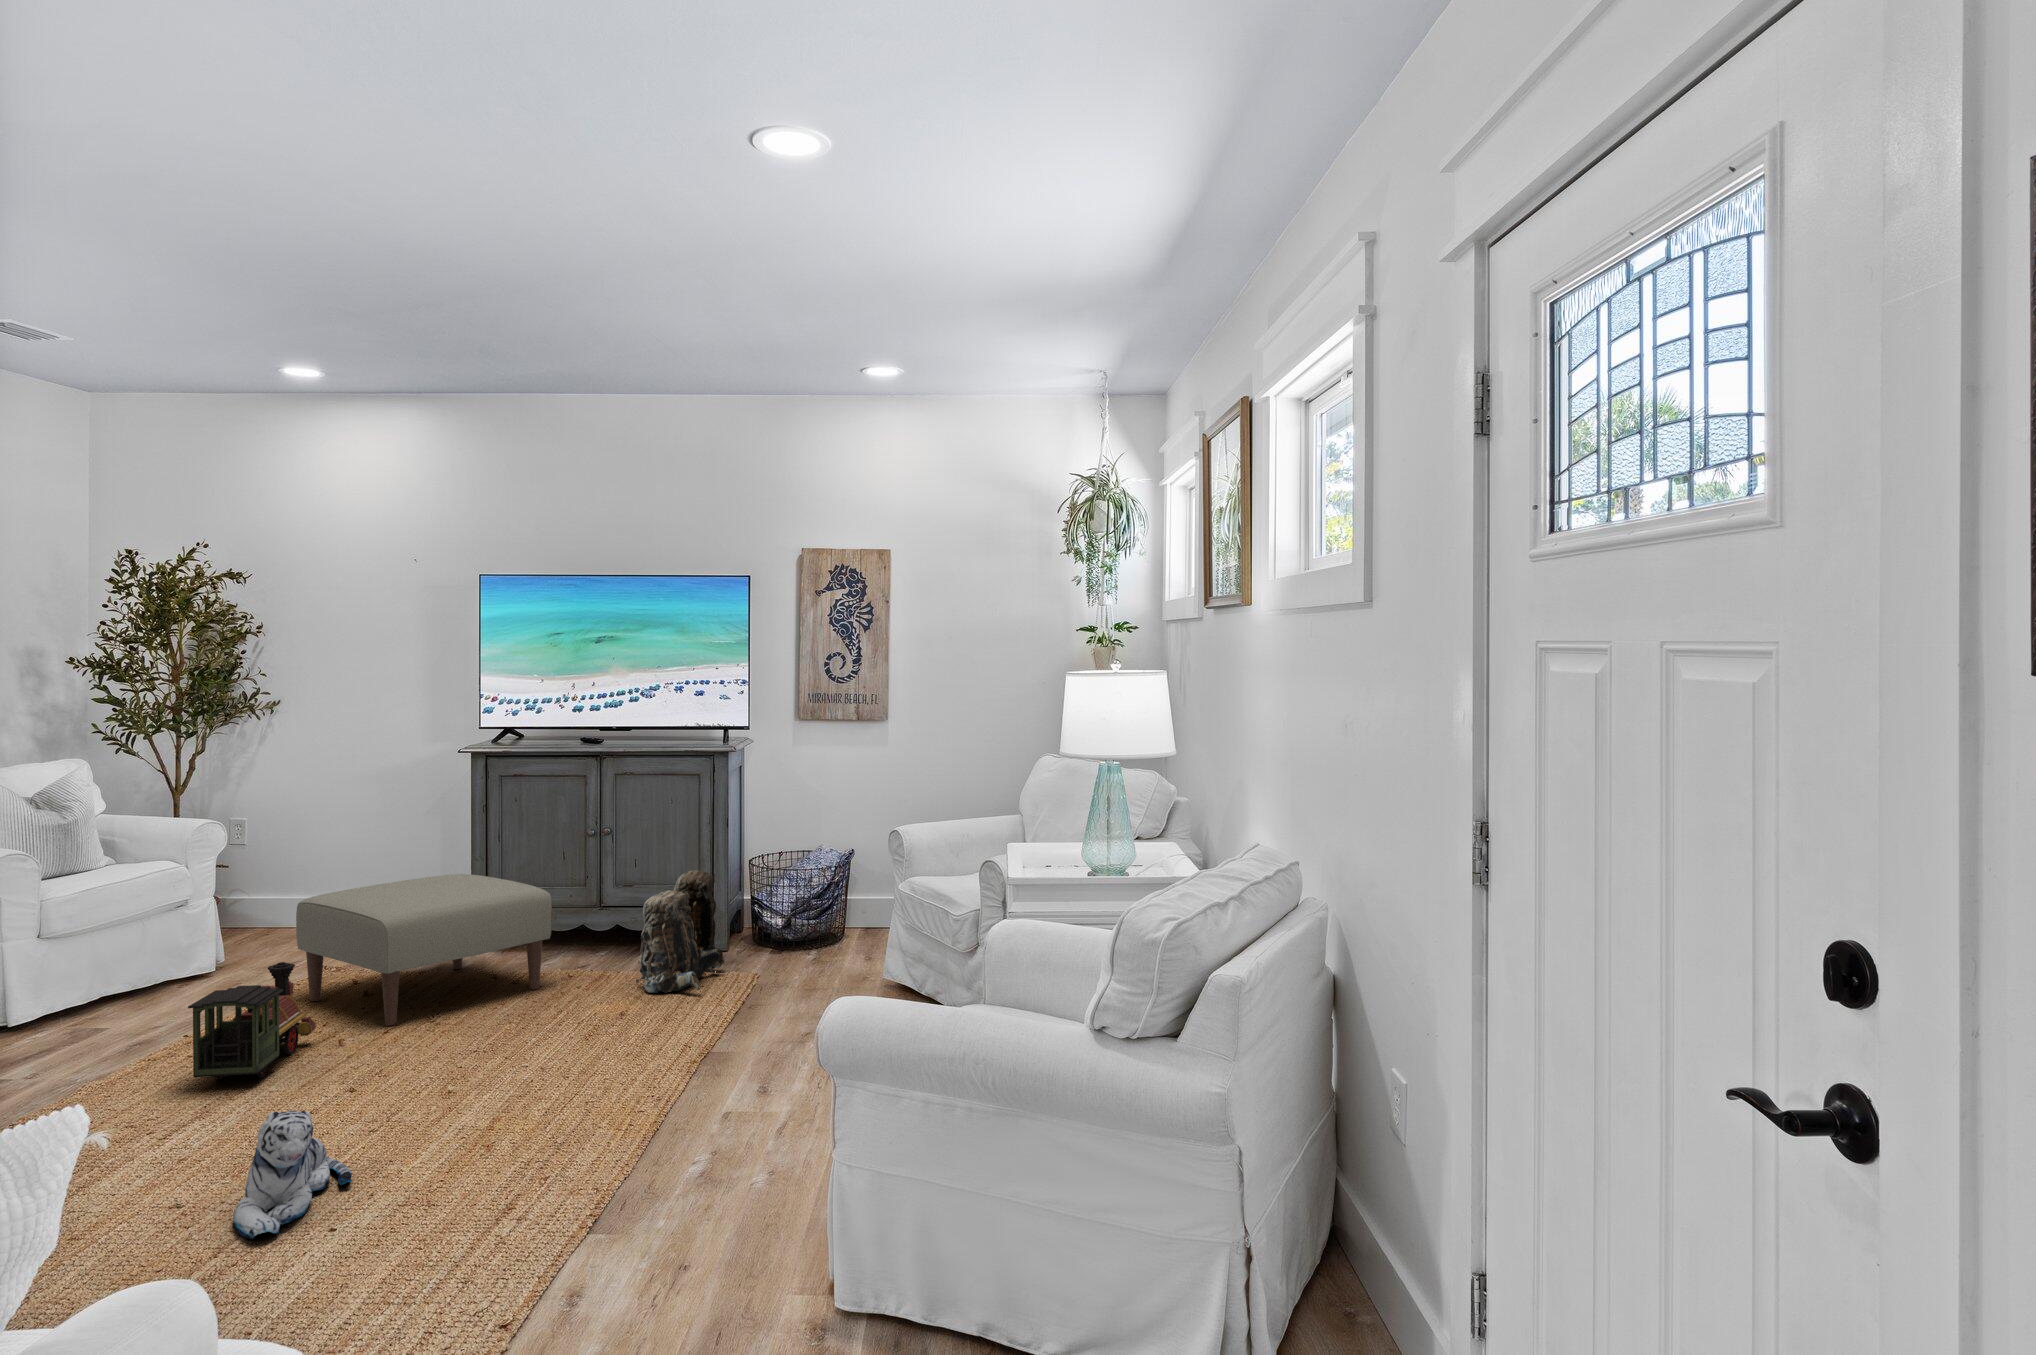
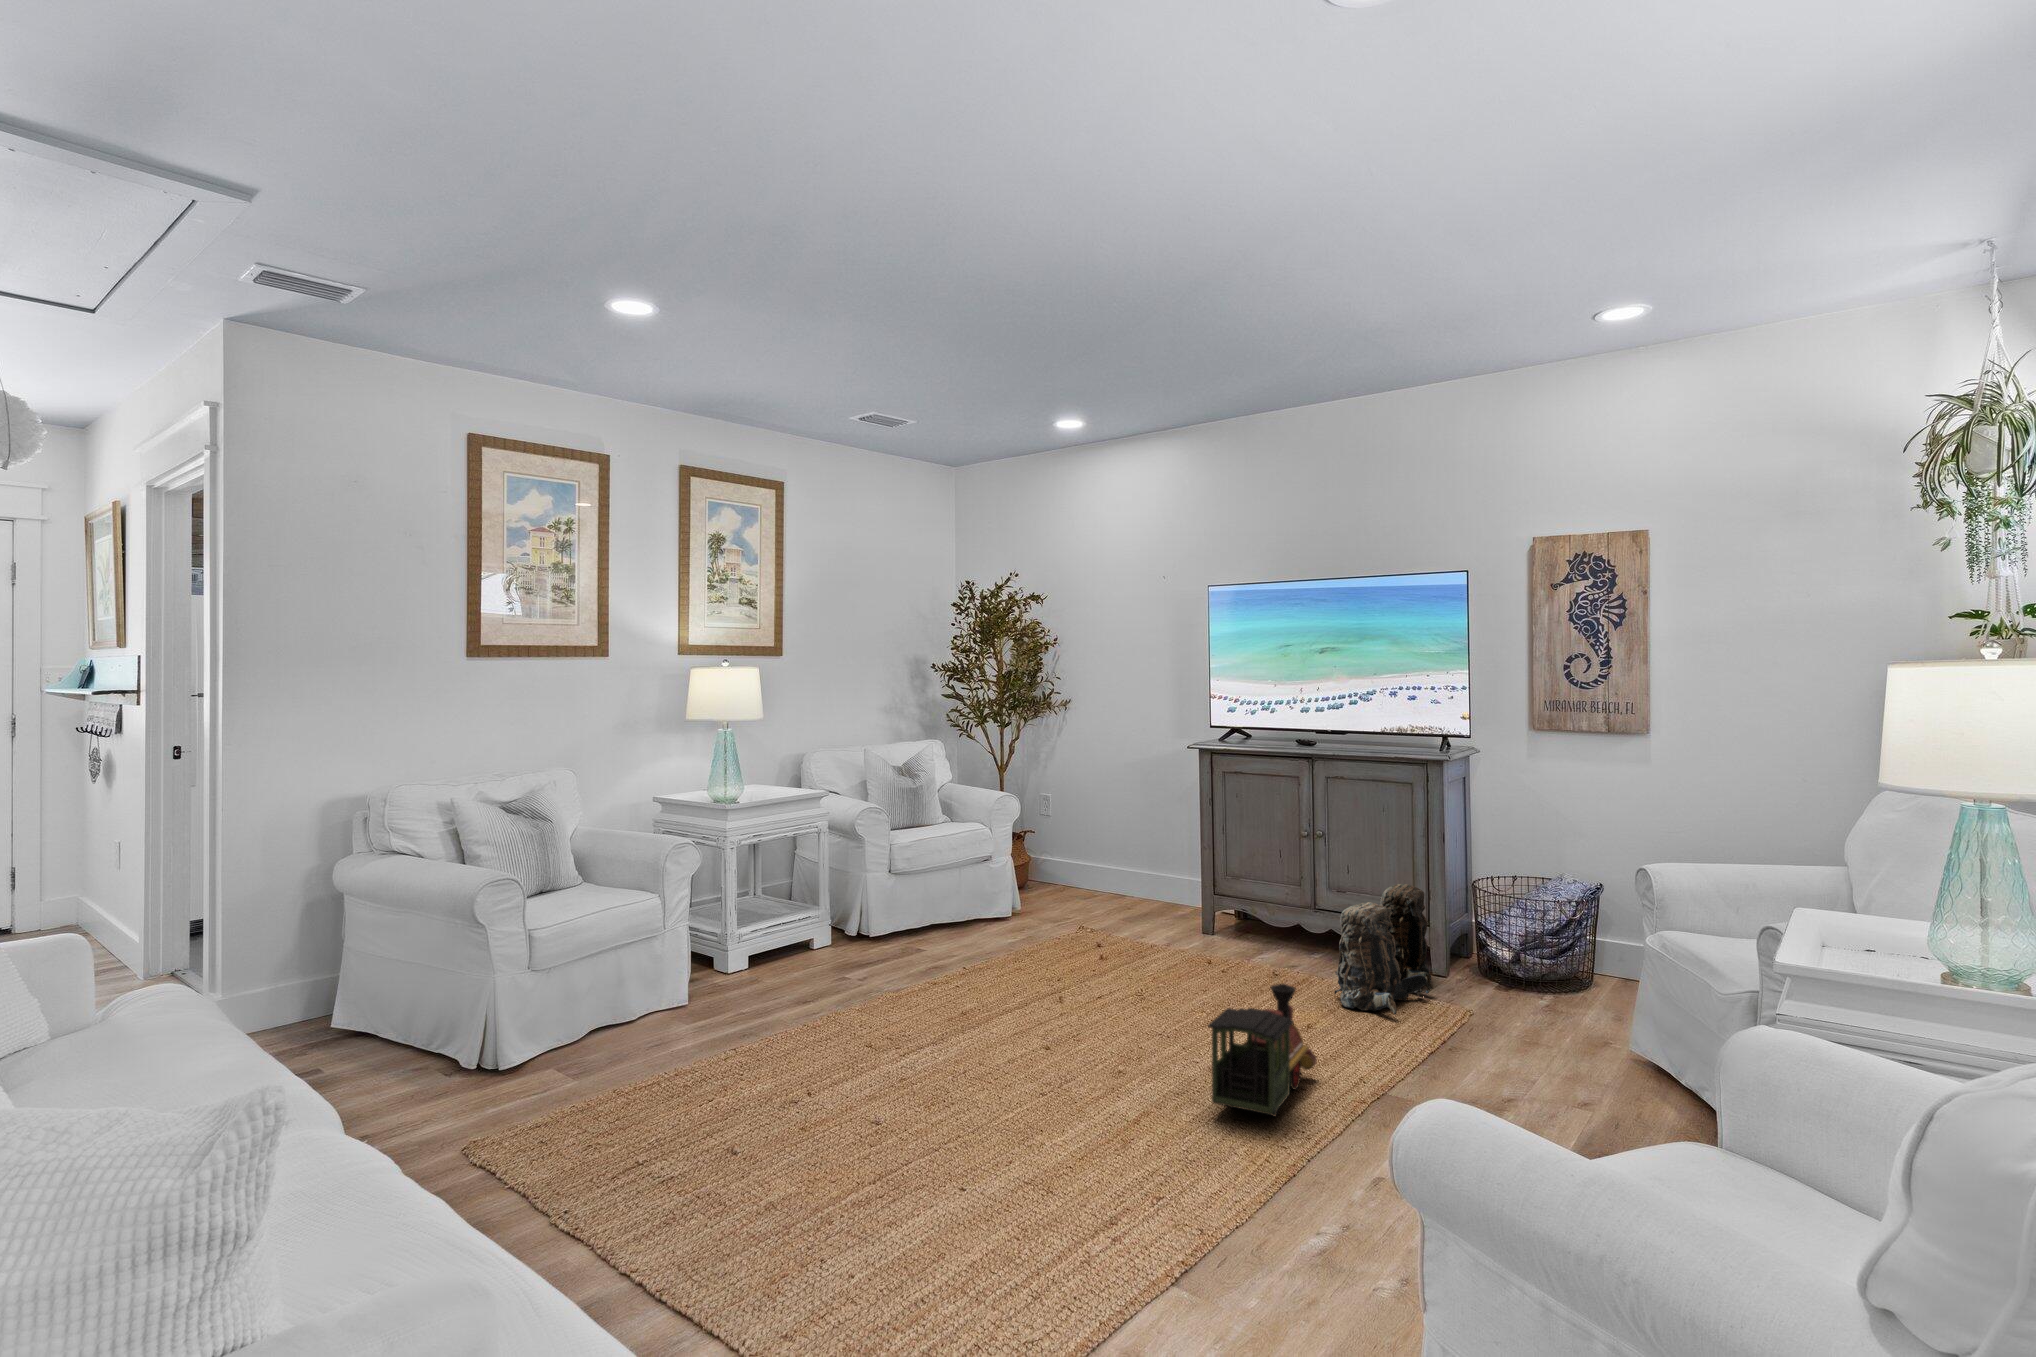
ottoman: present [296,874,552,1026] -> none [1051,861,1255,993]
toy train: present [188,962,316,1080] -> present [1208,984,1317,1117]
plush toy: present [233,1111,352,1239] -> none [897,1063,1005,1180]

